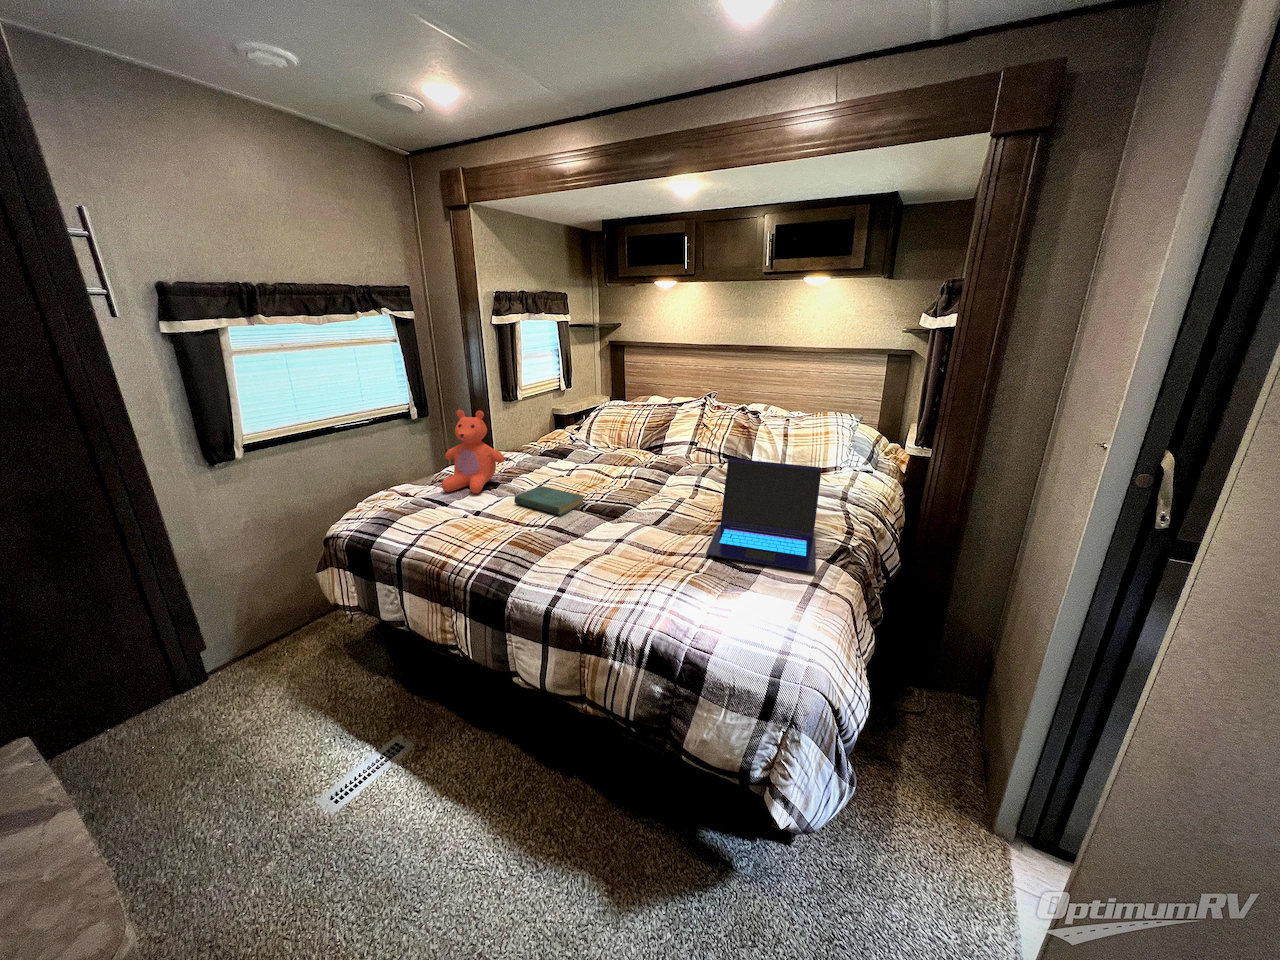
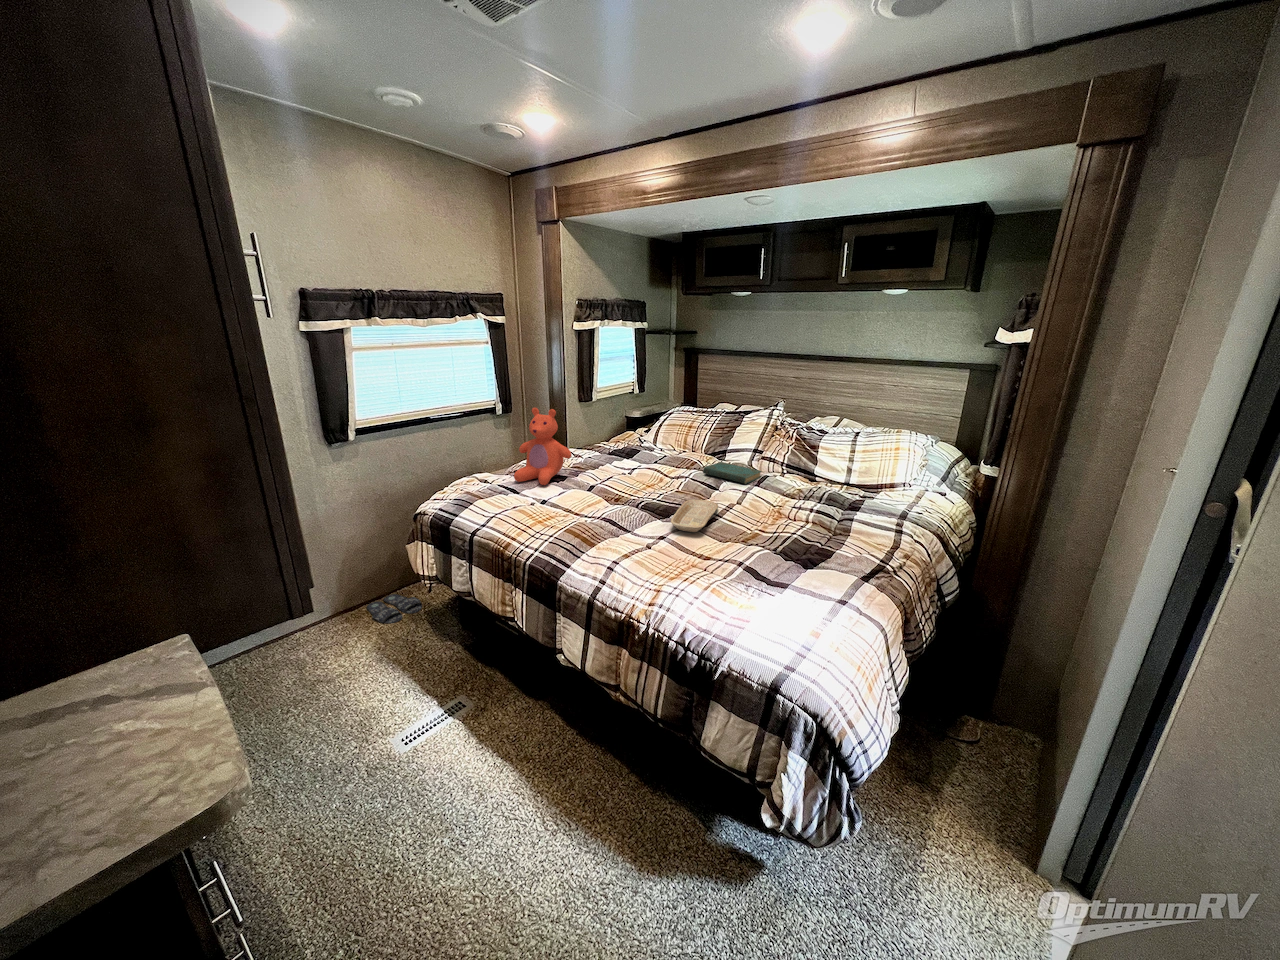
laptop: present [706,458,822,572] -> none [751,466,877,582]
book: present [514,486,585,515] -> present [703,462,762,484]
tray: none [619,497,665,533] -> present [671,499,718,532]
slippers: none [277,626,345,662] -> present [367,594,422,624]

